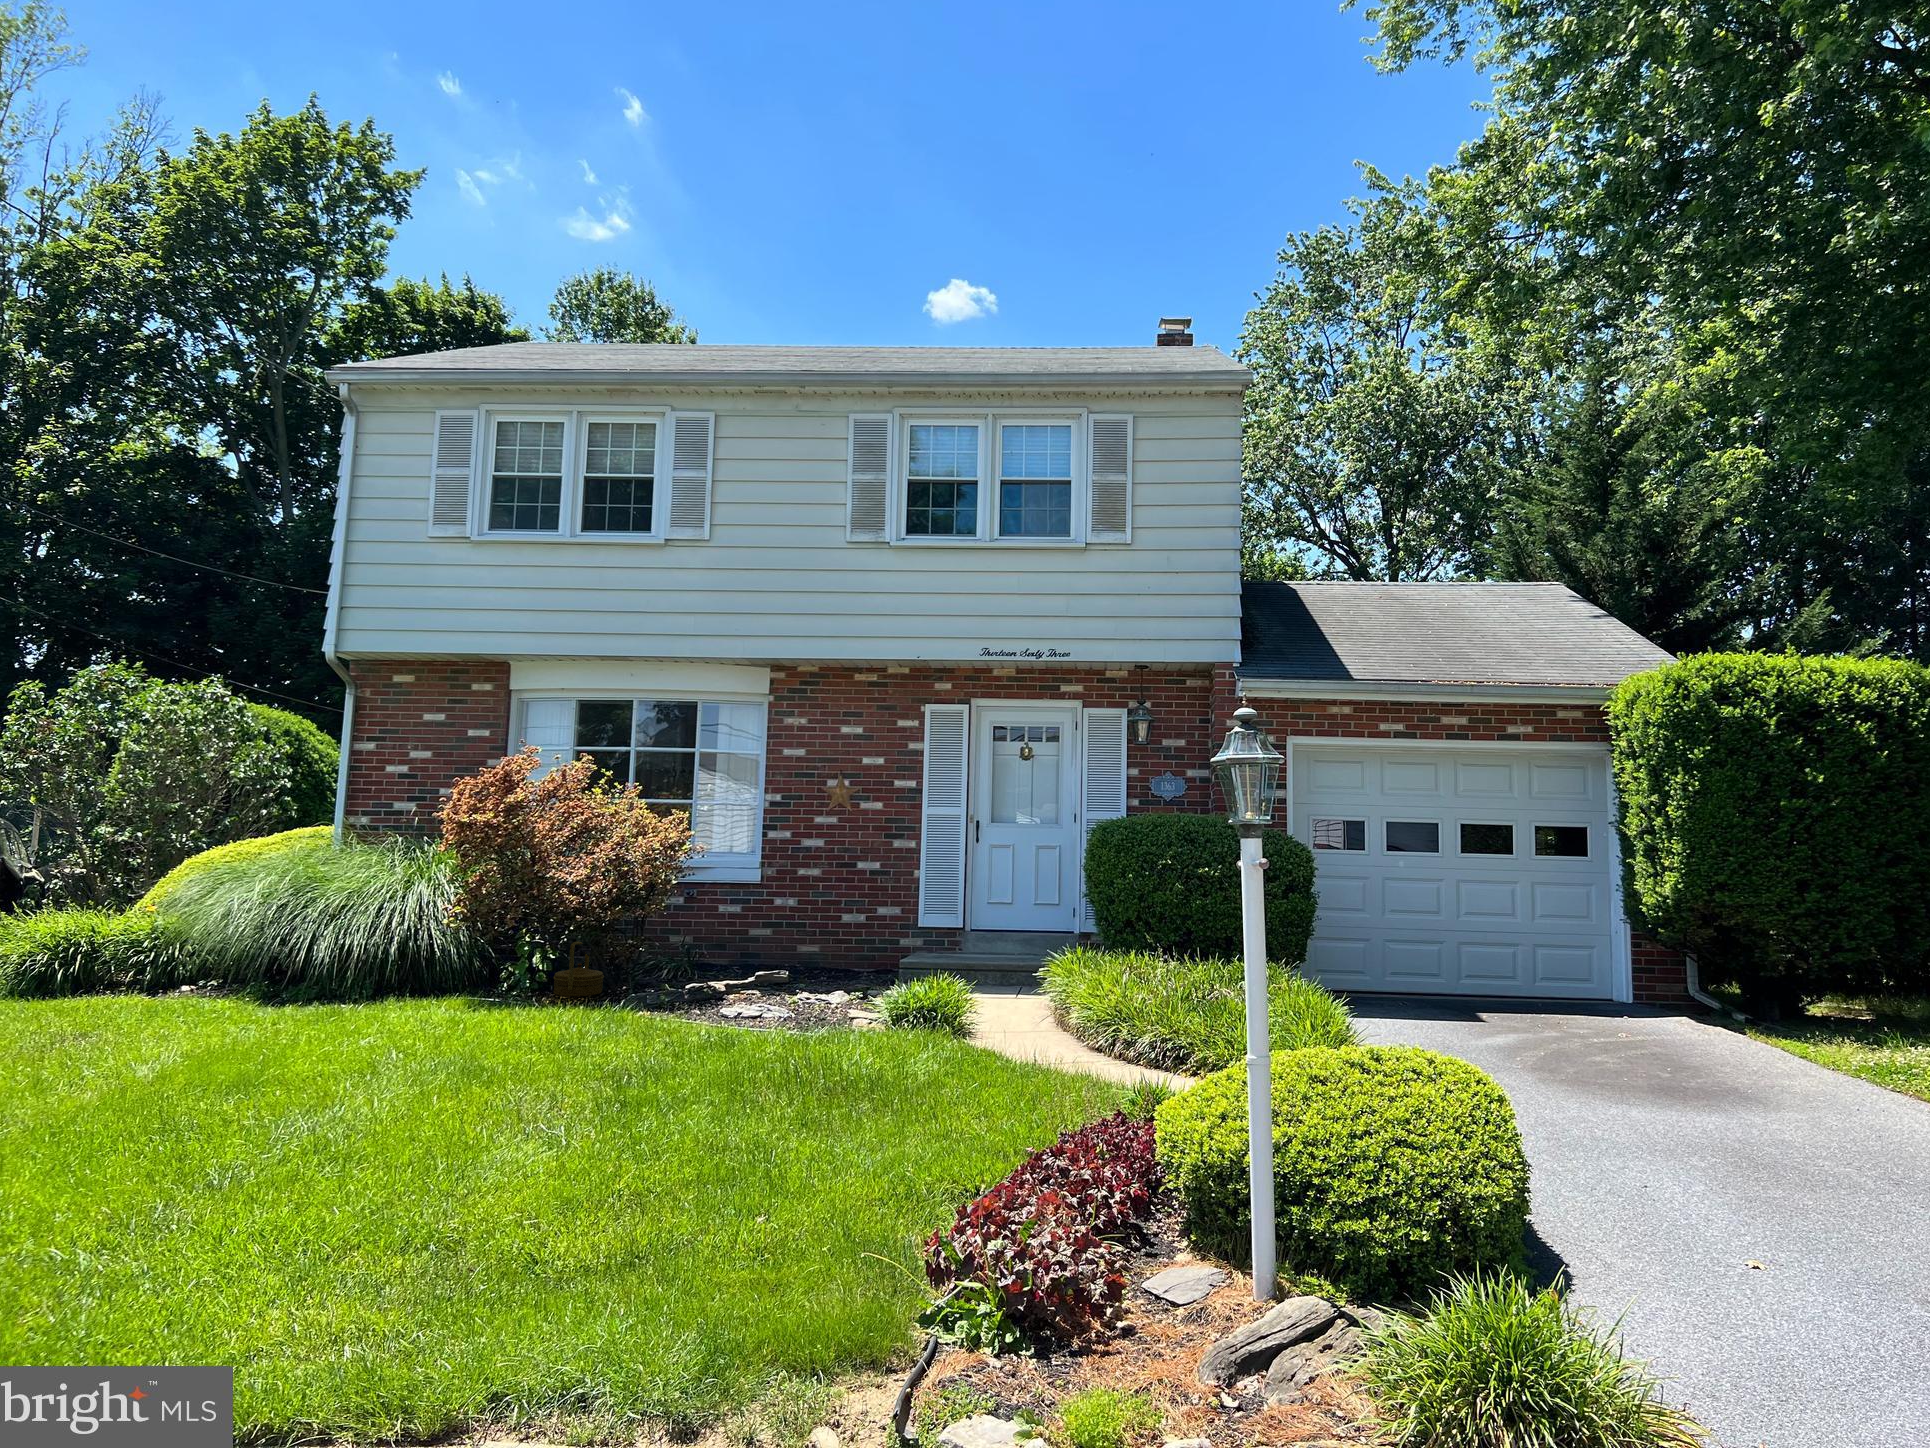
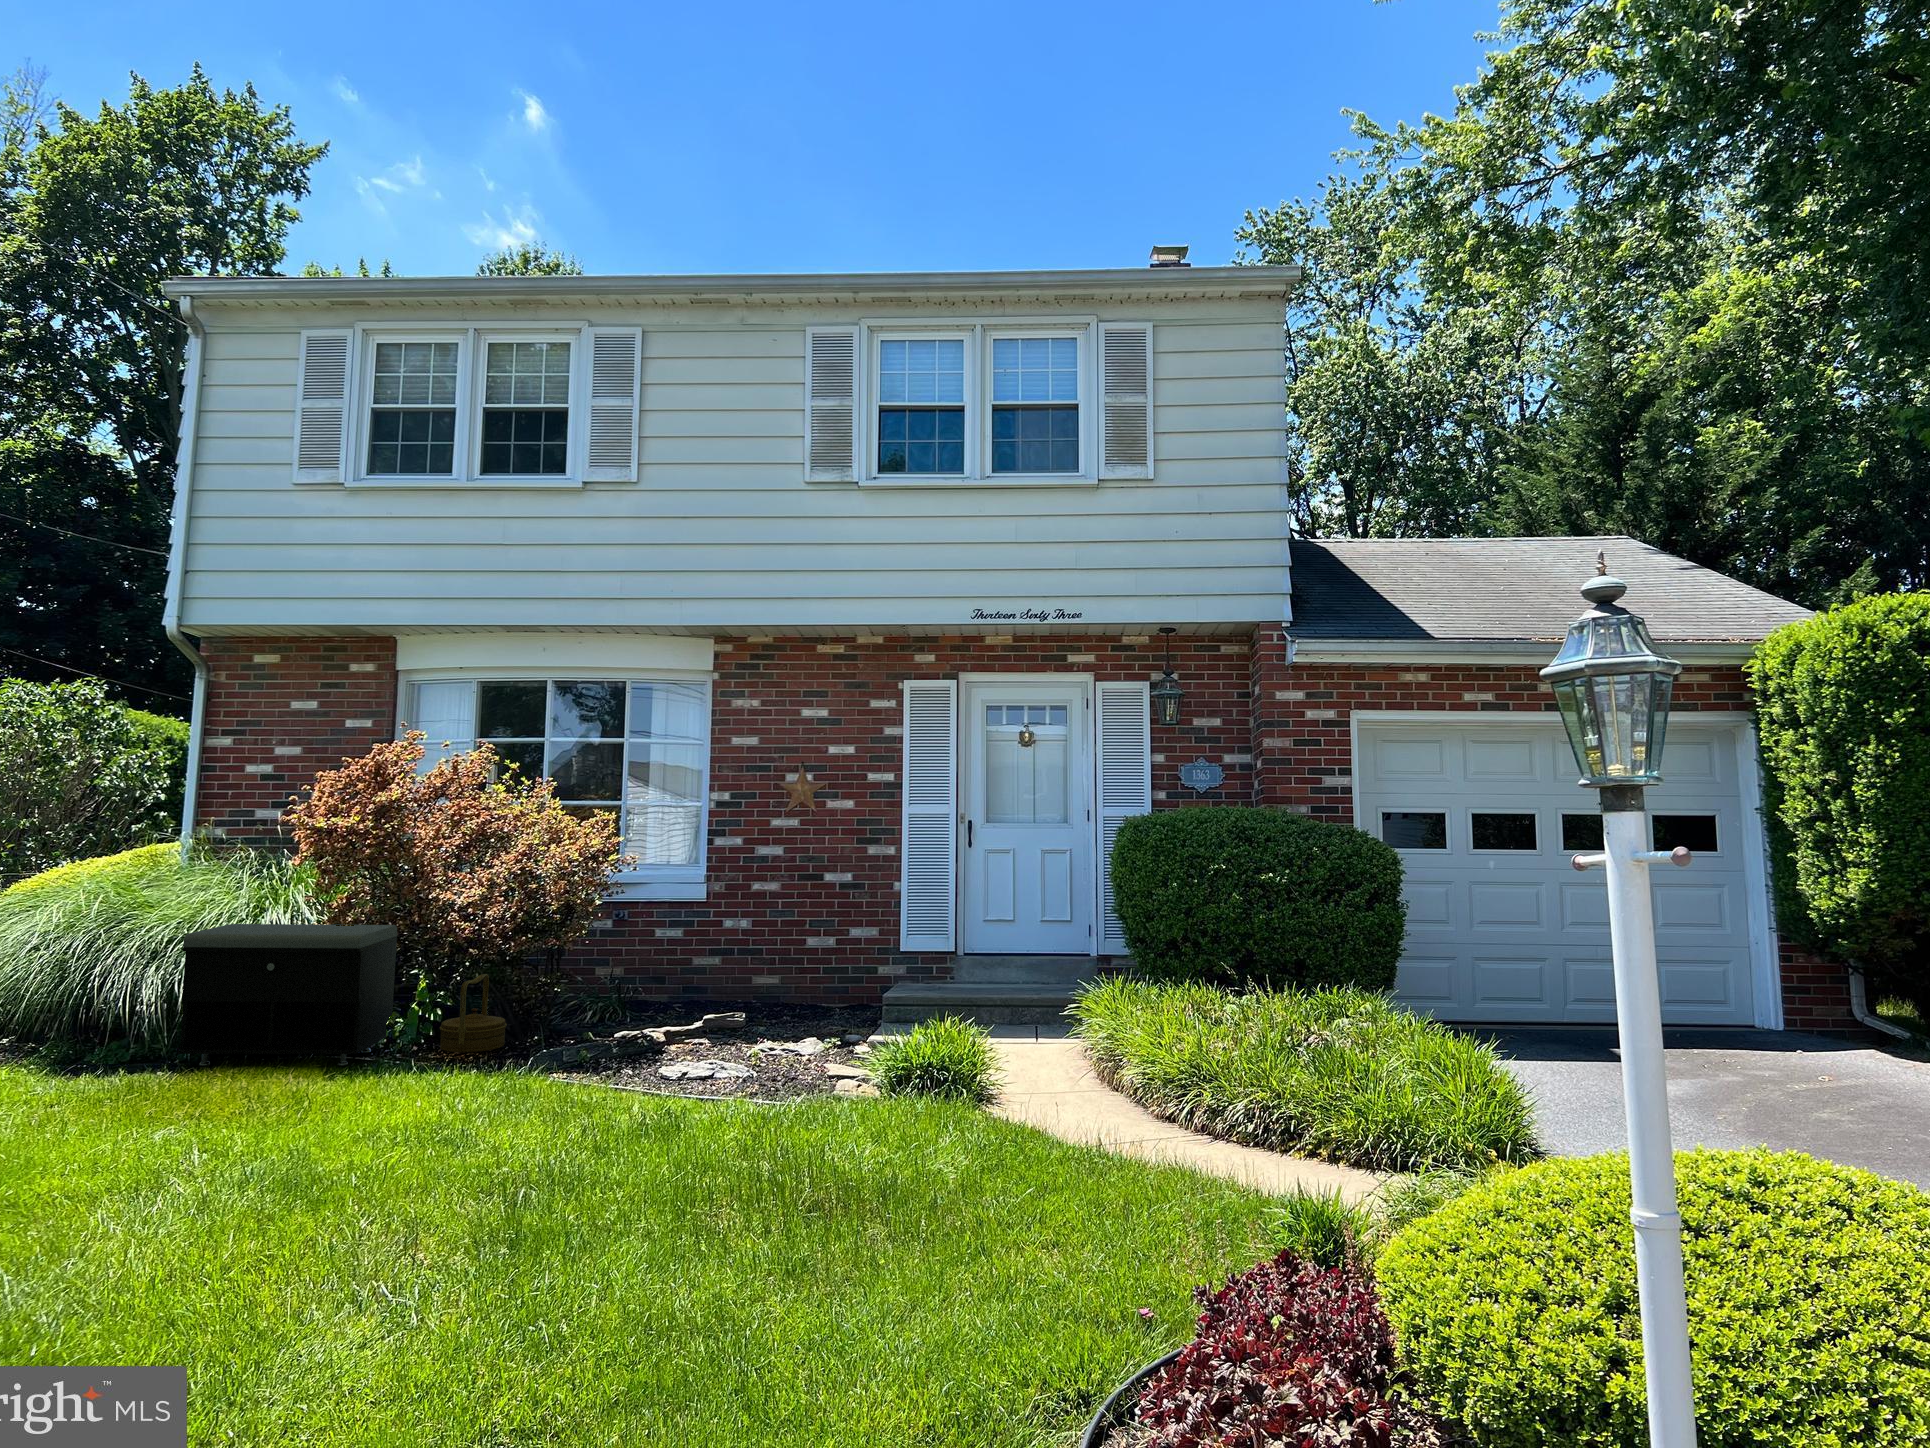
storage bench: none [362,895,521,1003] -> present [178,924,397,1066]

